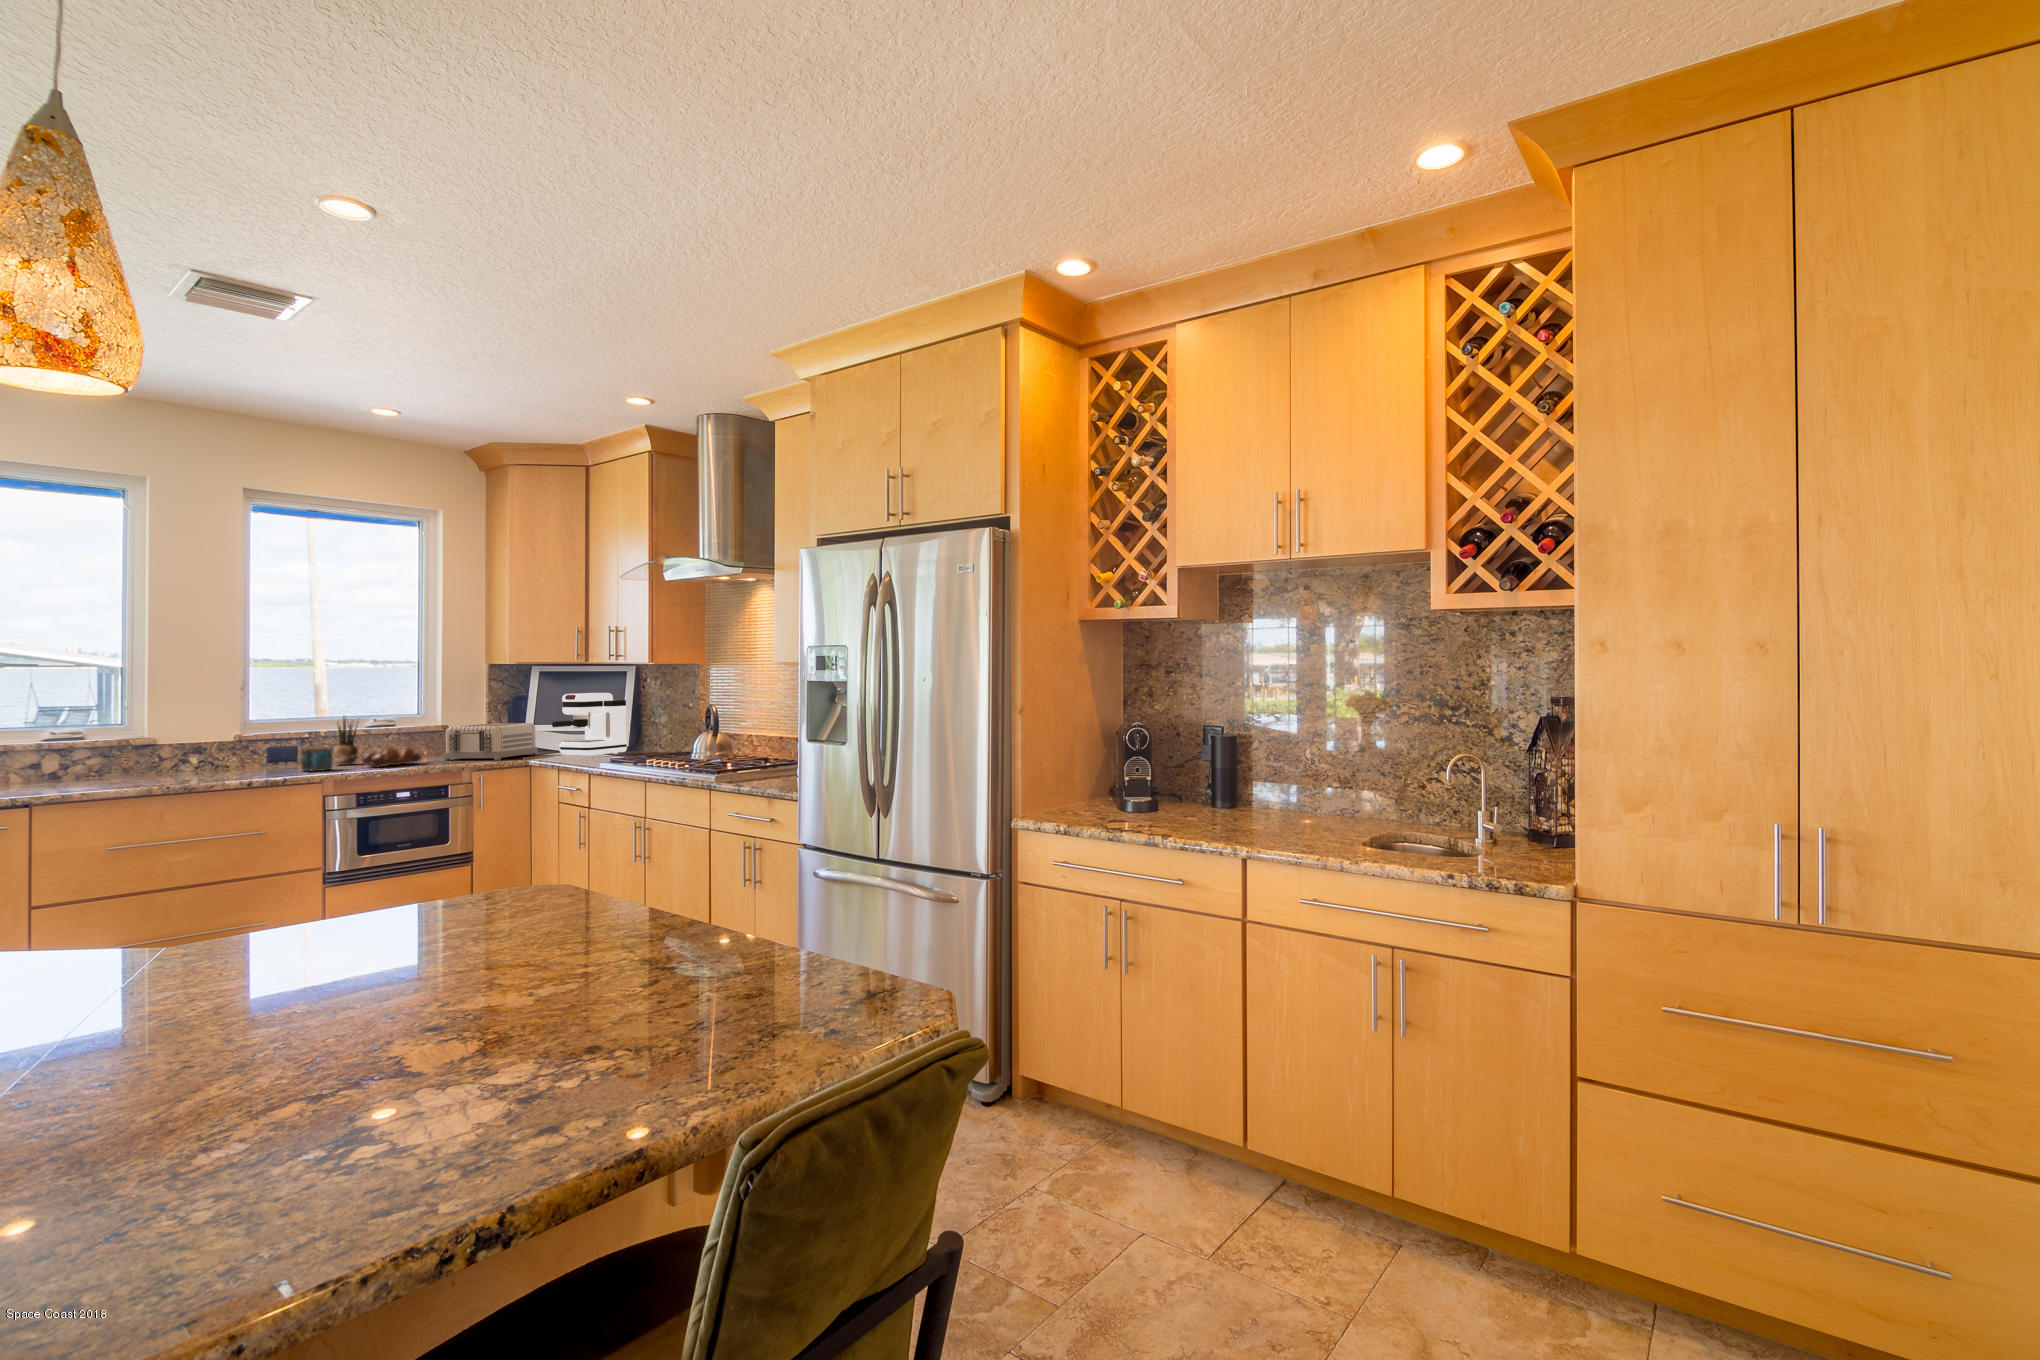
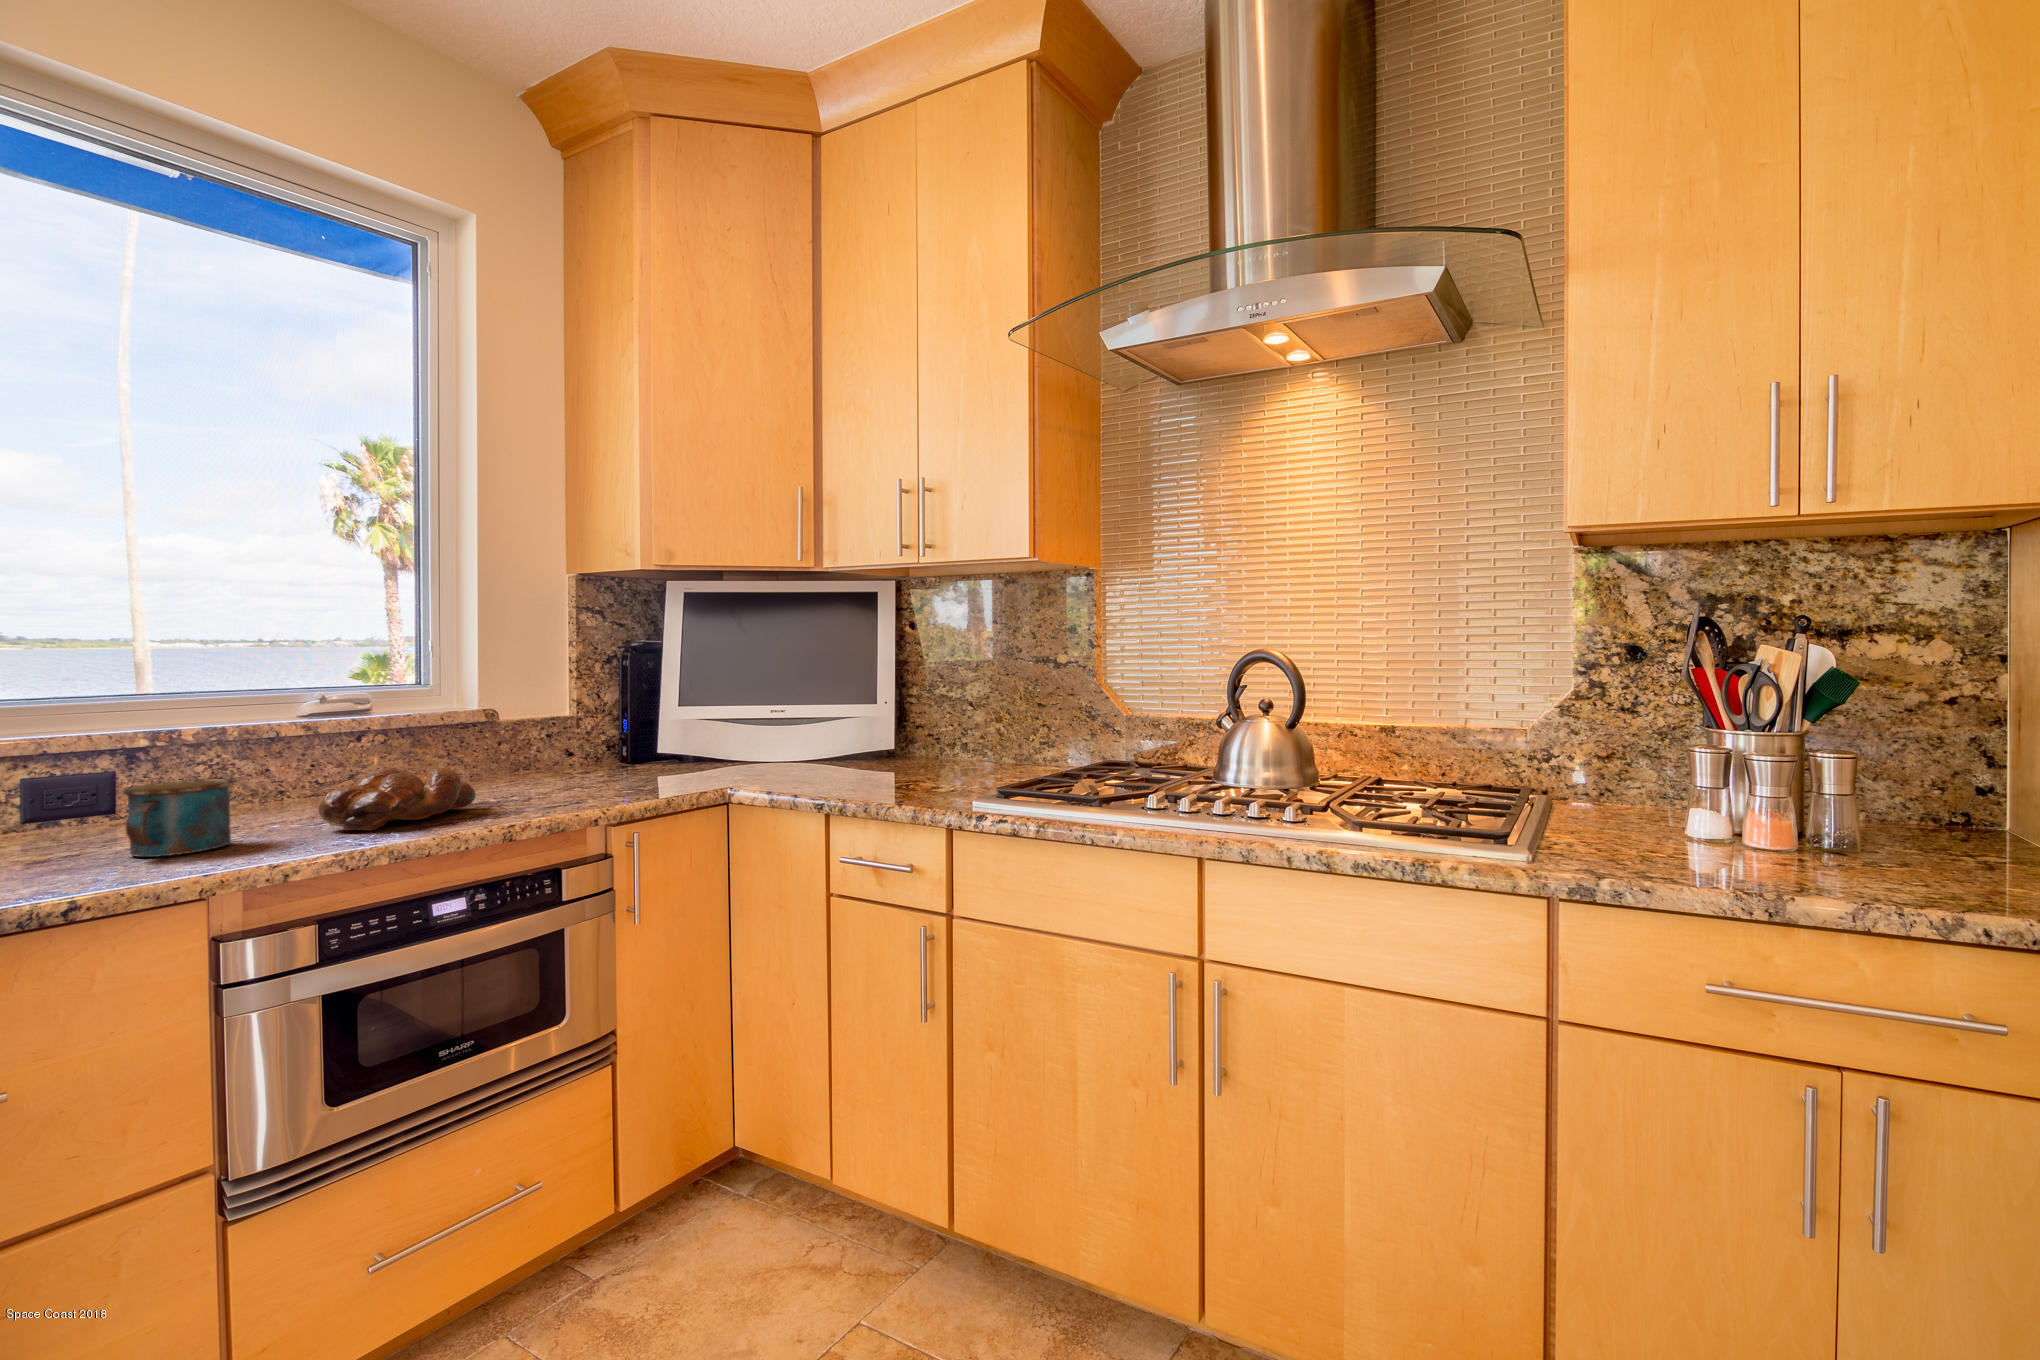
coffee maker: present [552,693,627,757] -> none [785,634,922,777]
potted plant: present [334,718,358,764] -> none [223,682,294,814]
toaster: present [444,723,538,760] -> none [517,702,717,796]

